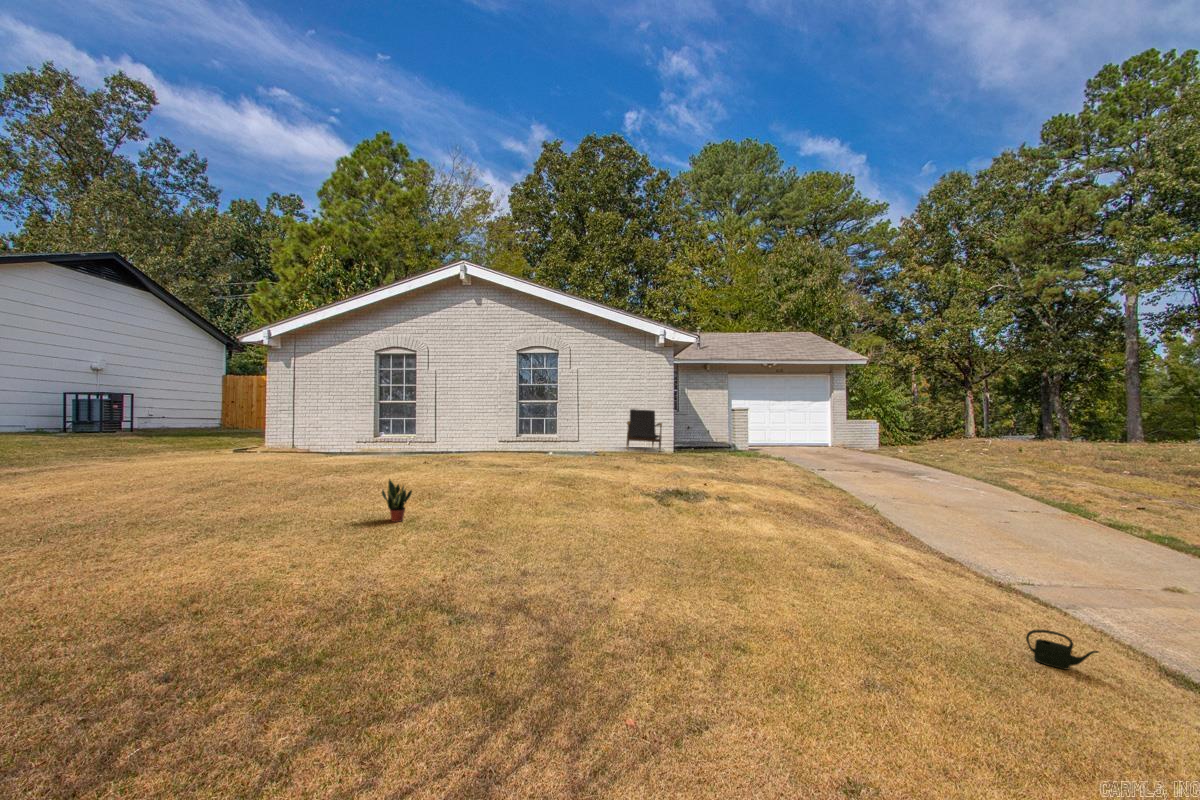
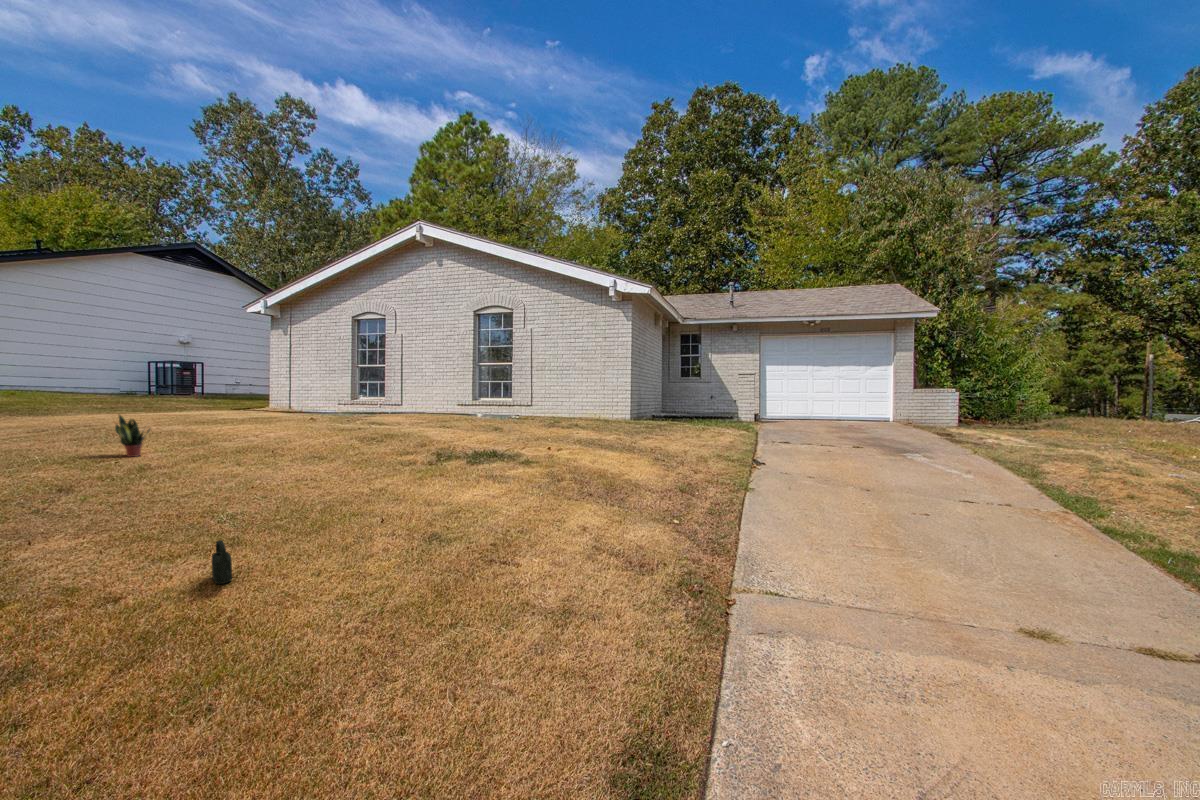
lounge chair: present [627,409,662,451] -> none [568,371,611,418]
watering can: present [1026,630,1098,669] -> present [212,540,232,584]

